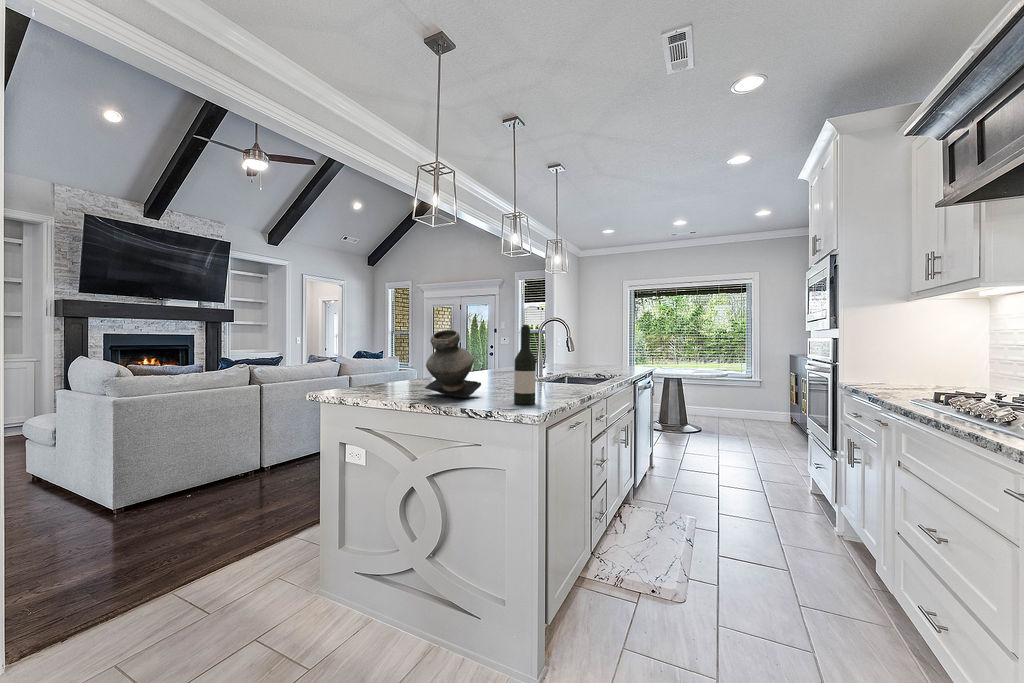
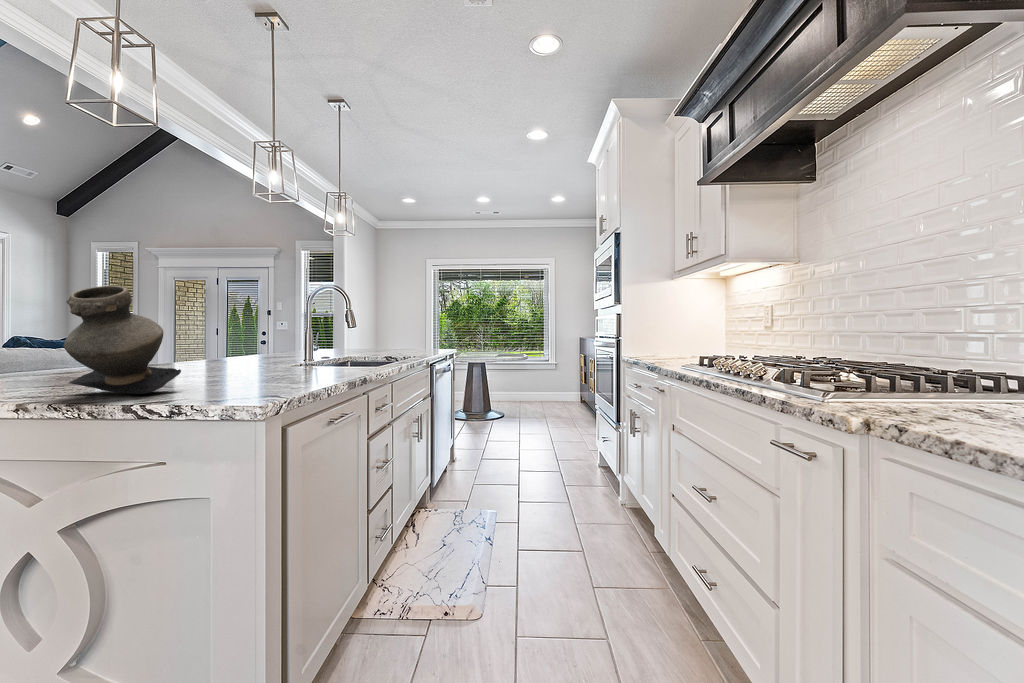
wine bottle: present [514,325,536,405] -> none [229,278,265,397]

